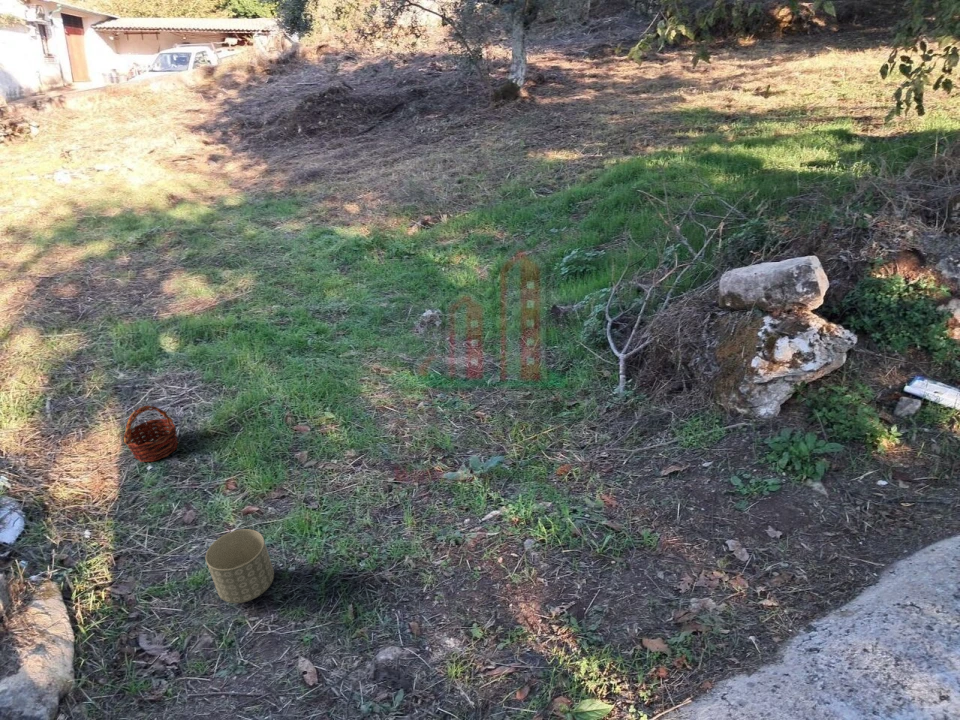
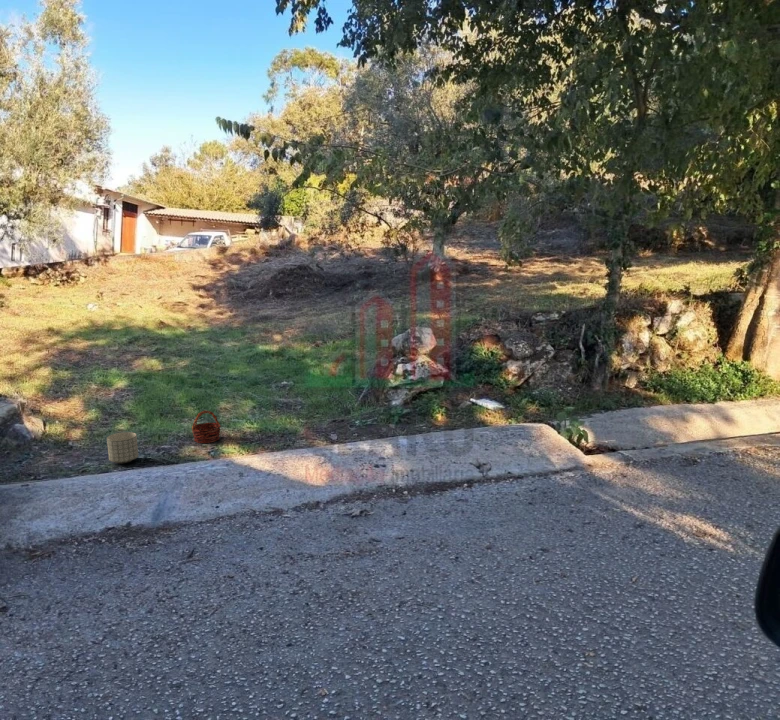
basket: present [124,406,178,462] -> present [192,410,221,443]

